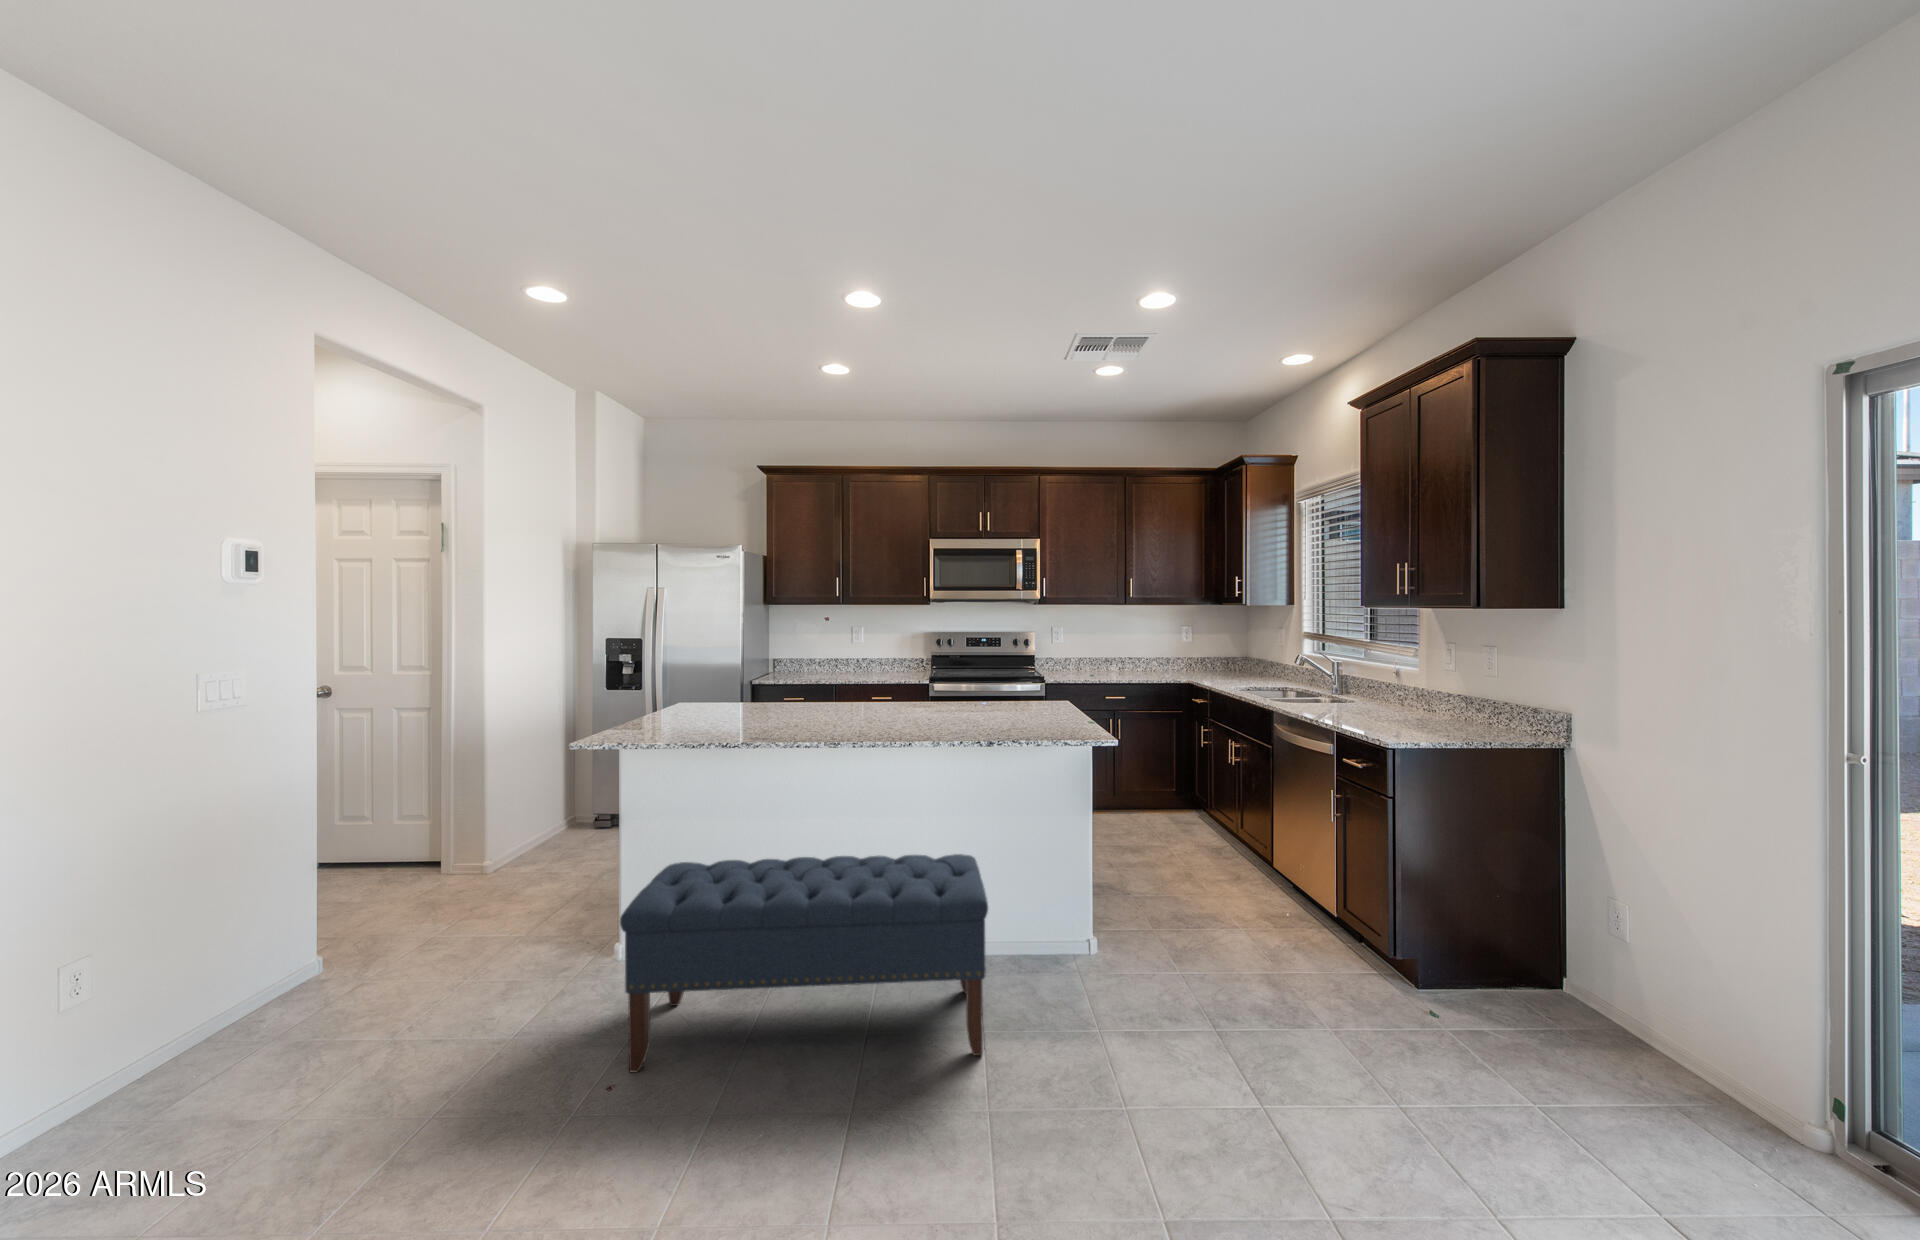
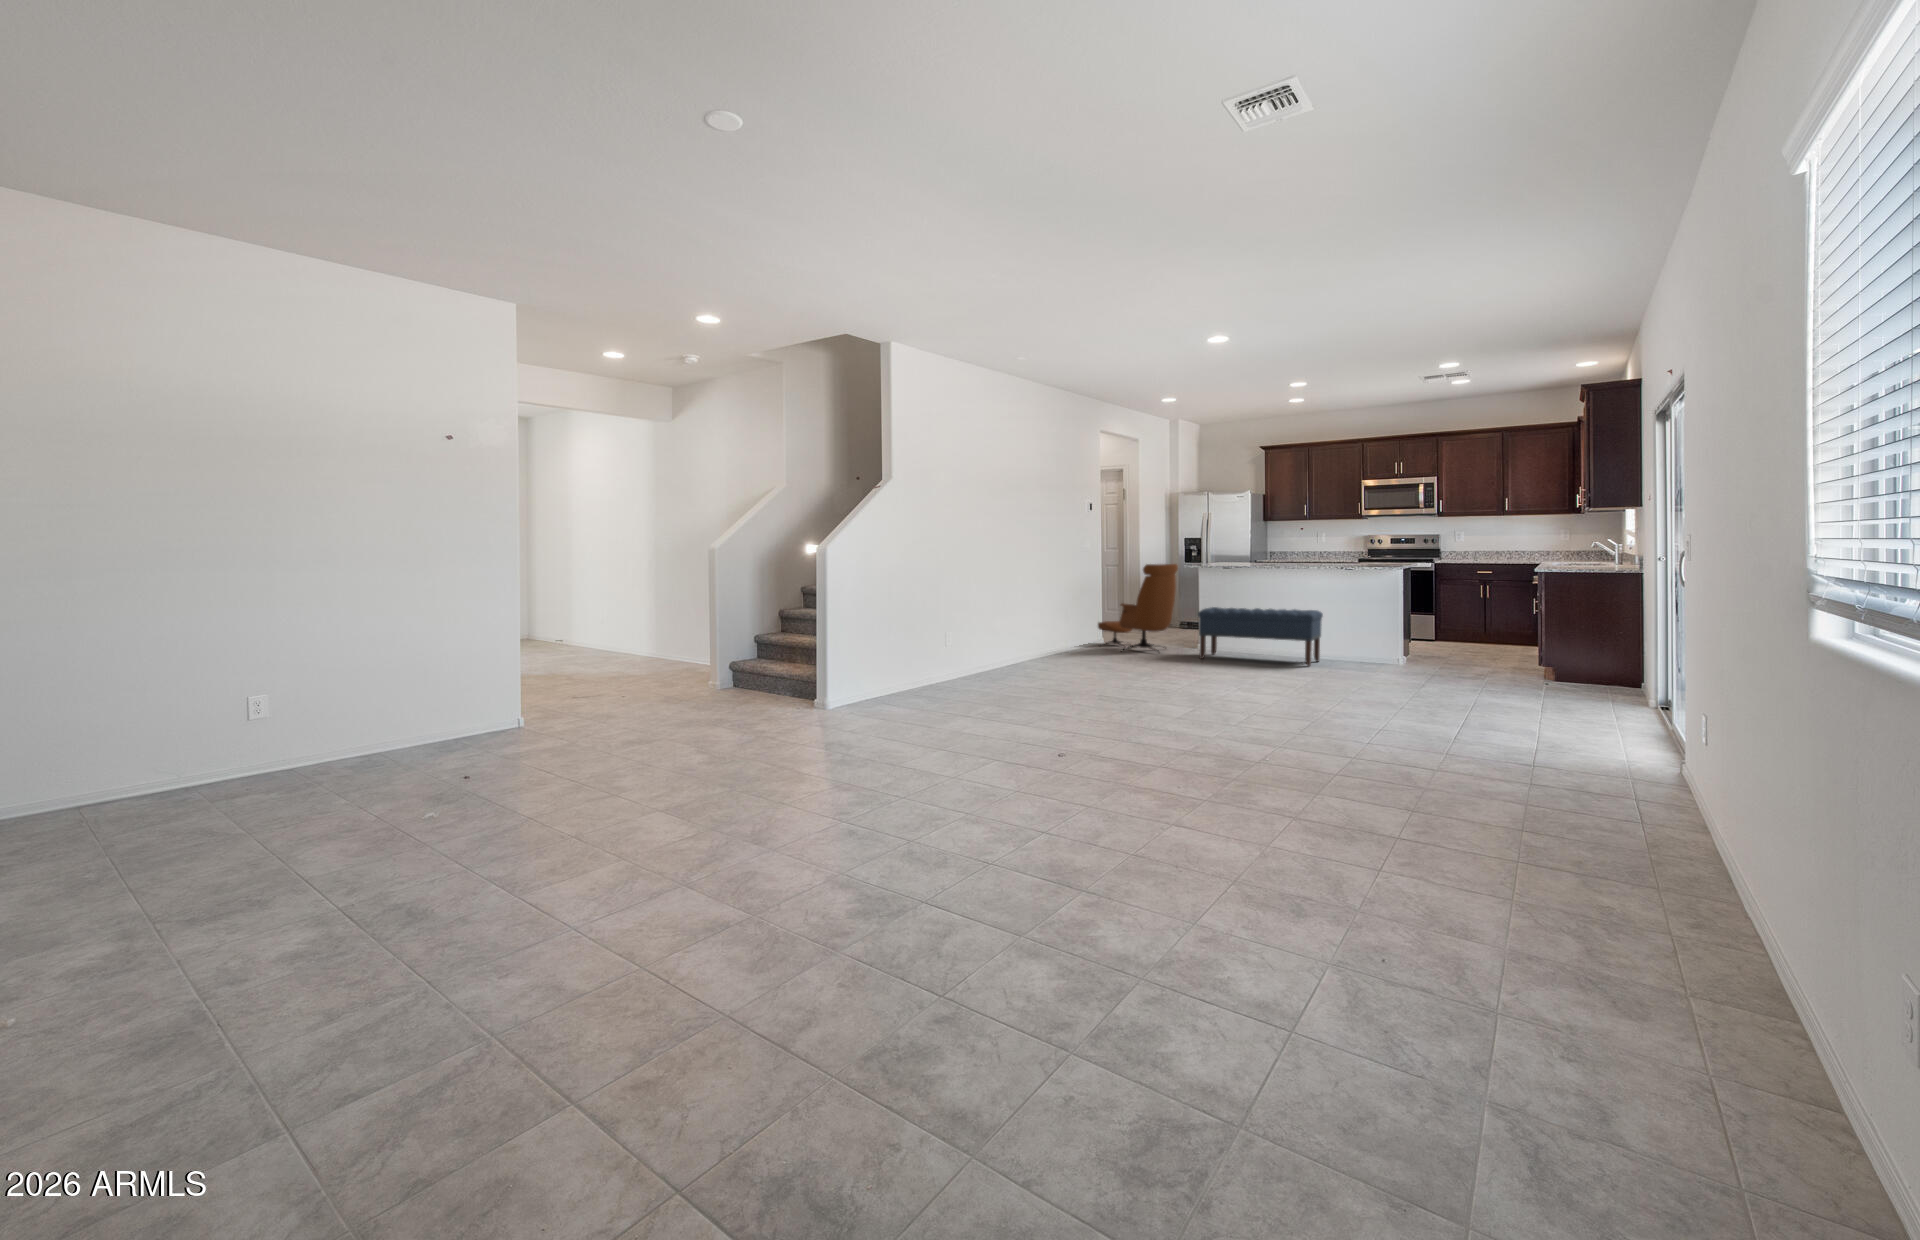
lounge chair: none [279,738,555,1077] -> present [1098,564,1178,652]

